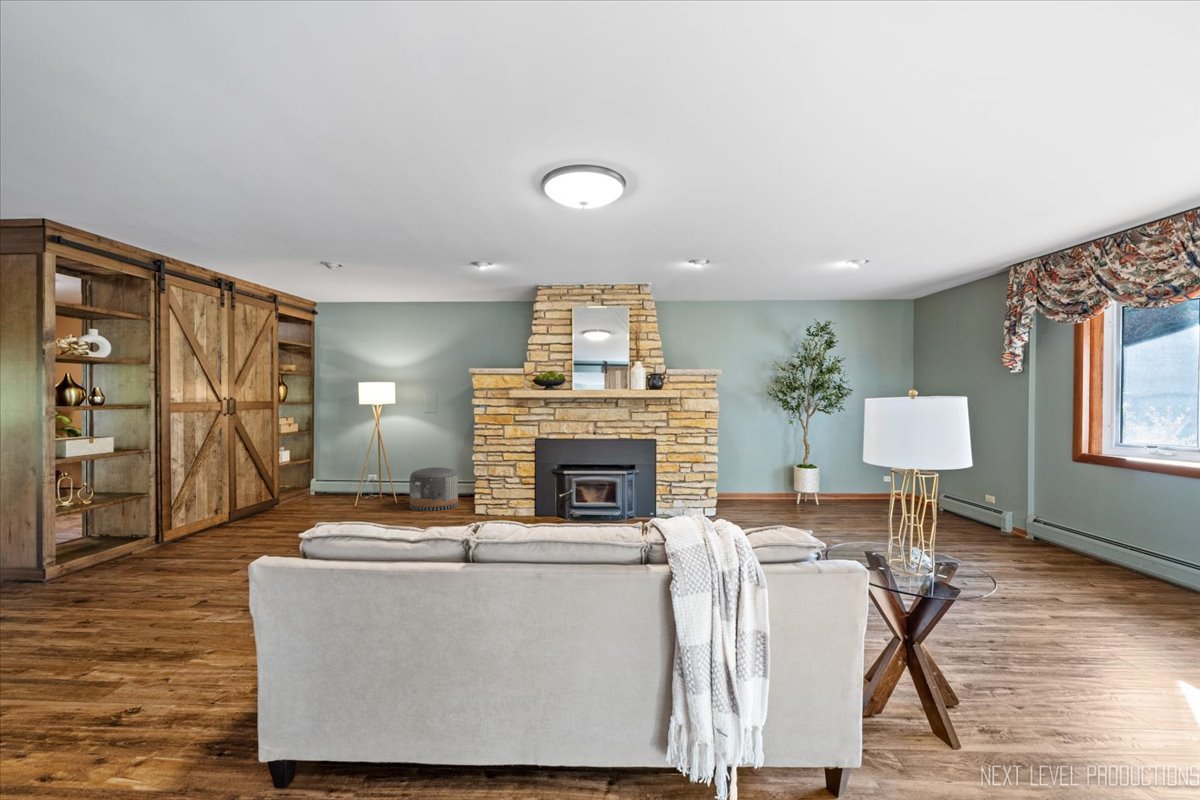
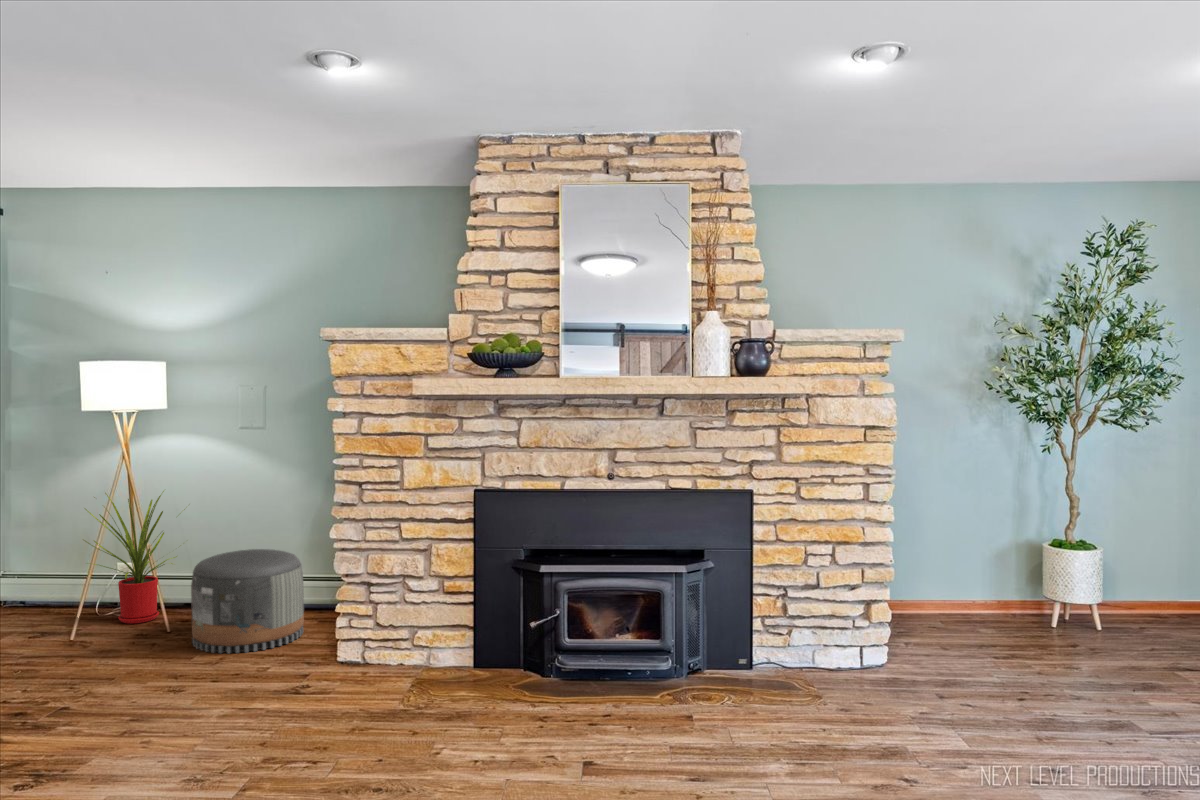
house plant: none [358,441,406,501] -> present [84,491,185,624]

